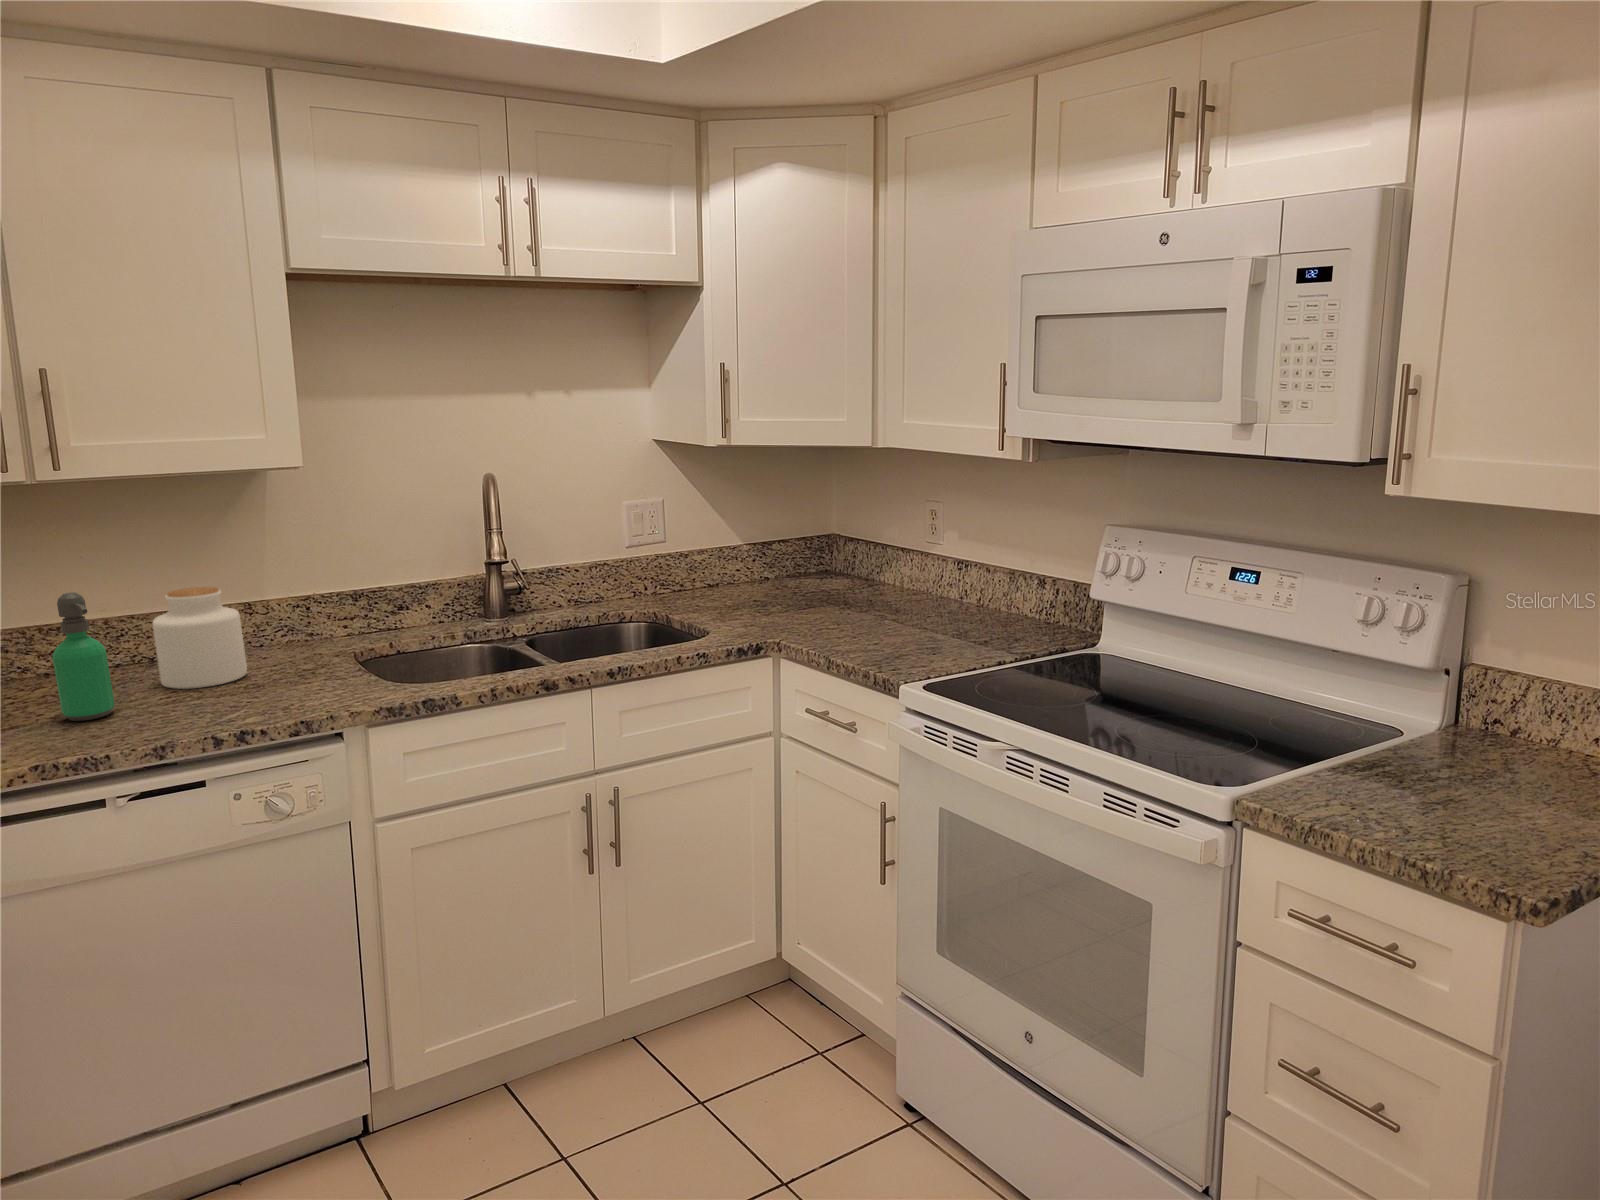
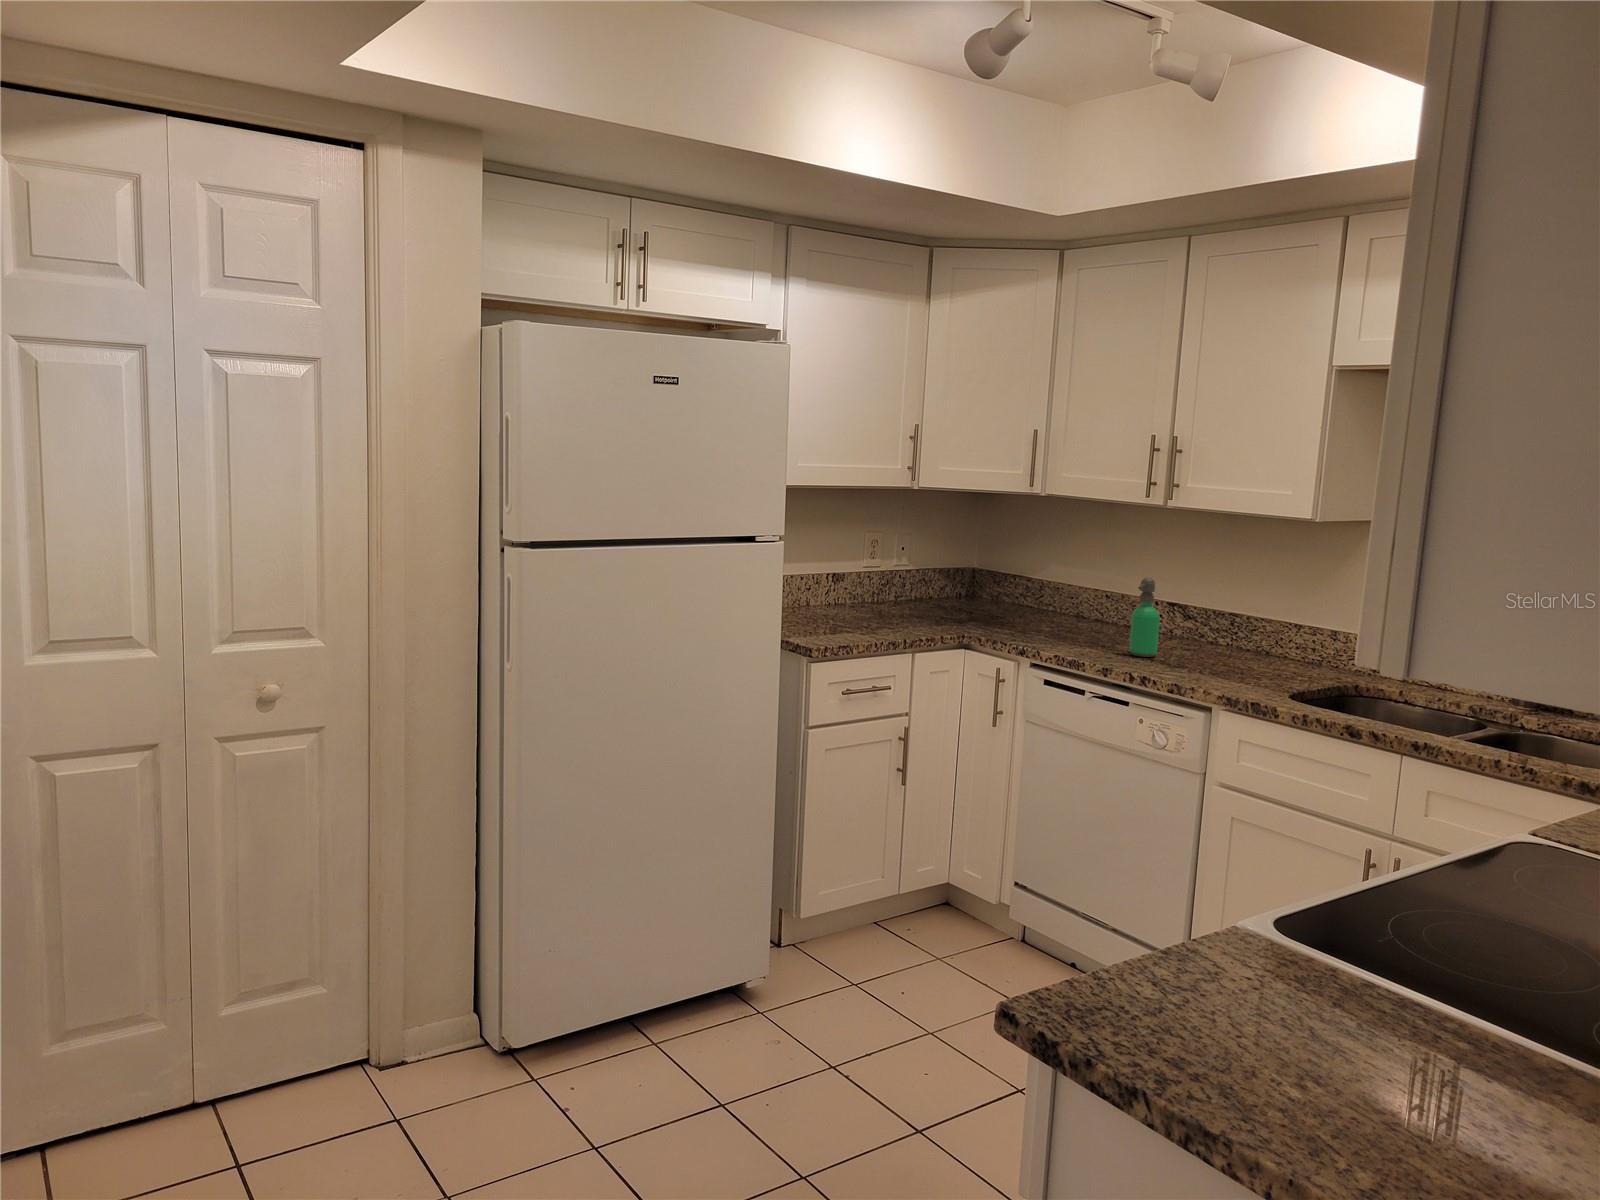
jar: present [153,587,247,689] -> none [1211,598,1272,669]

